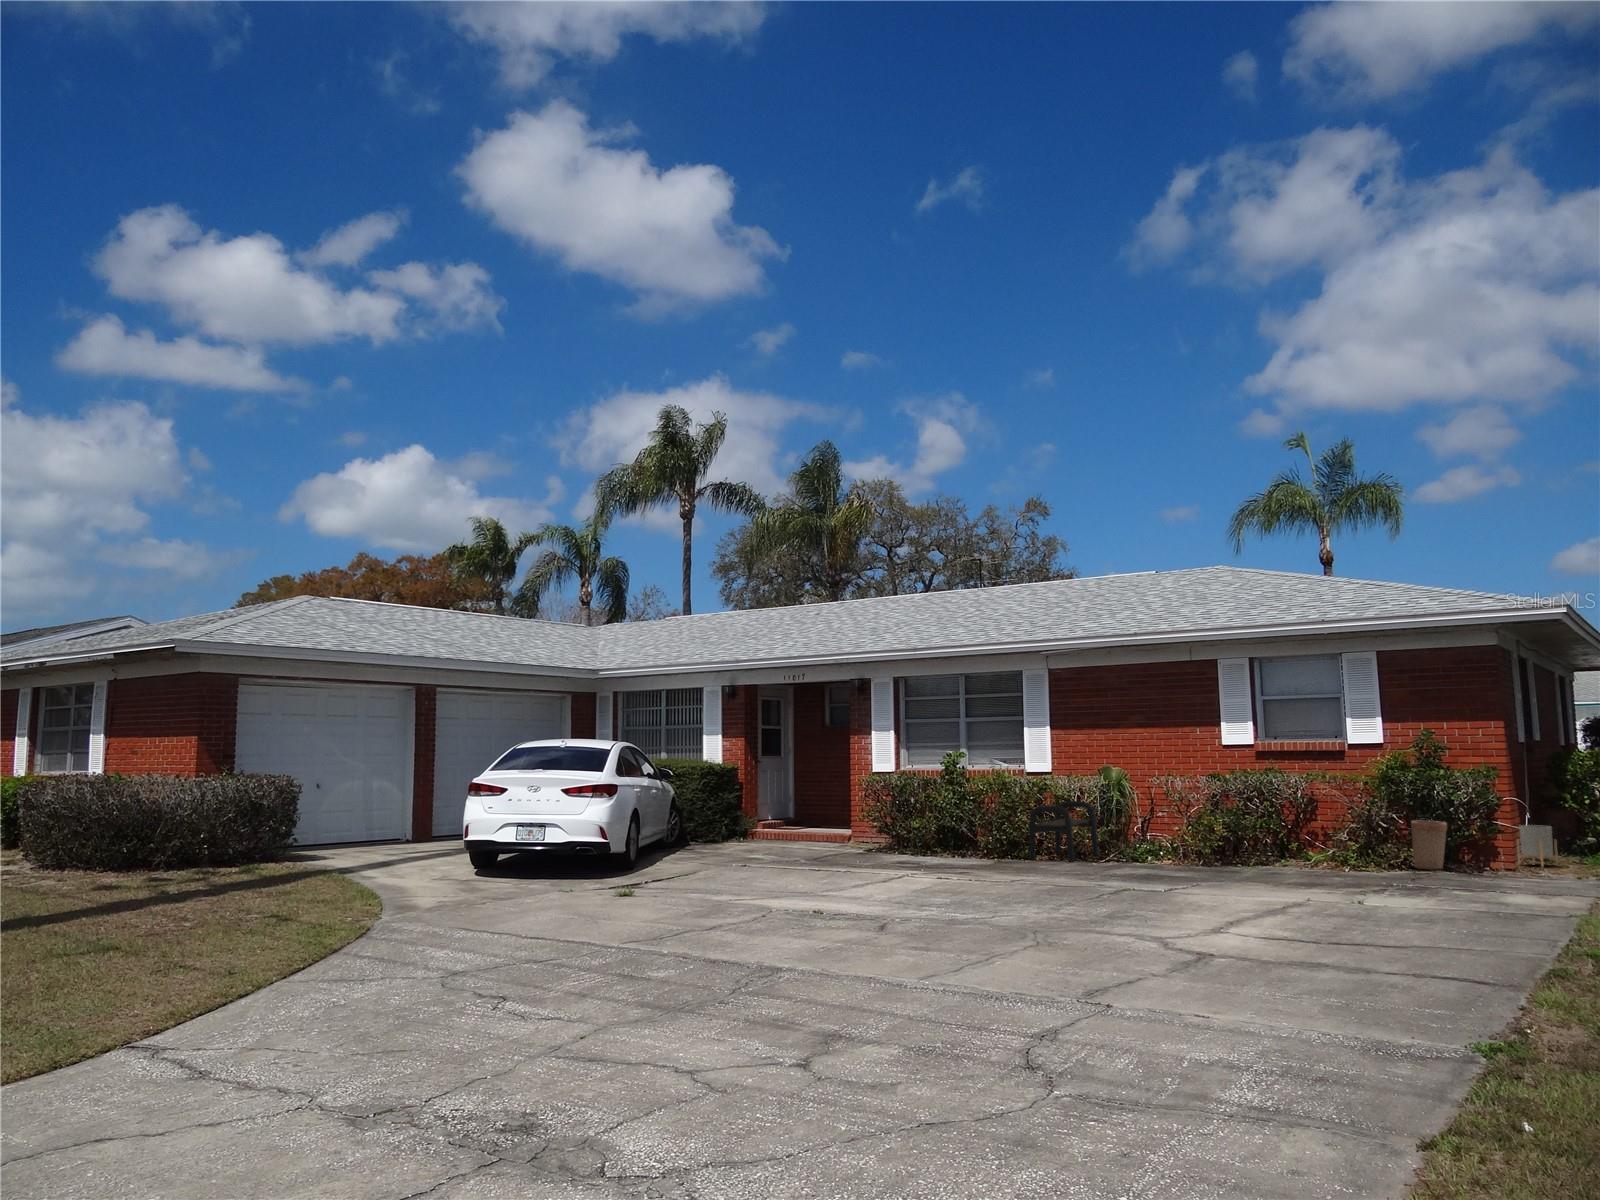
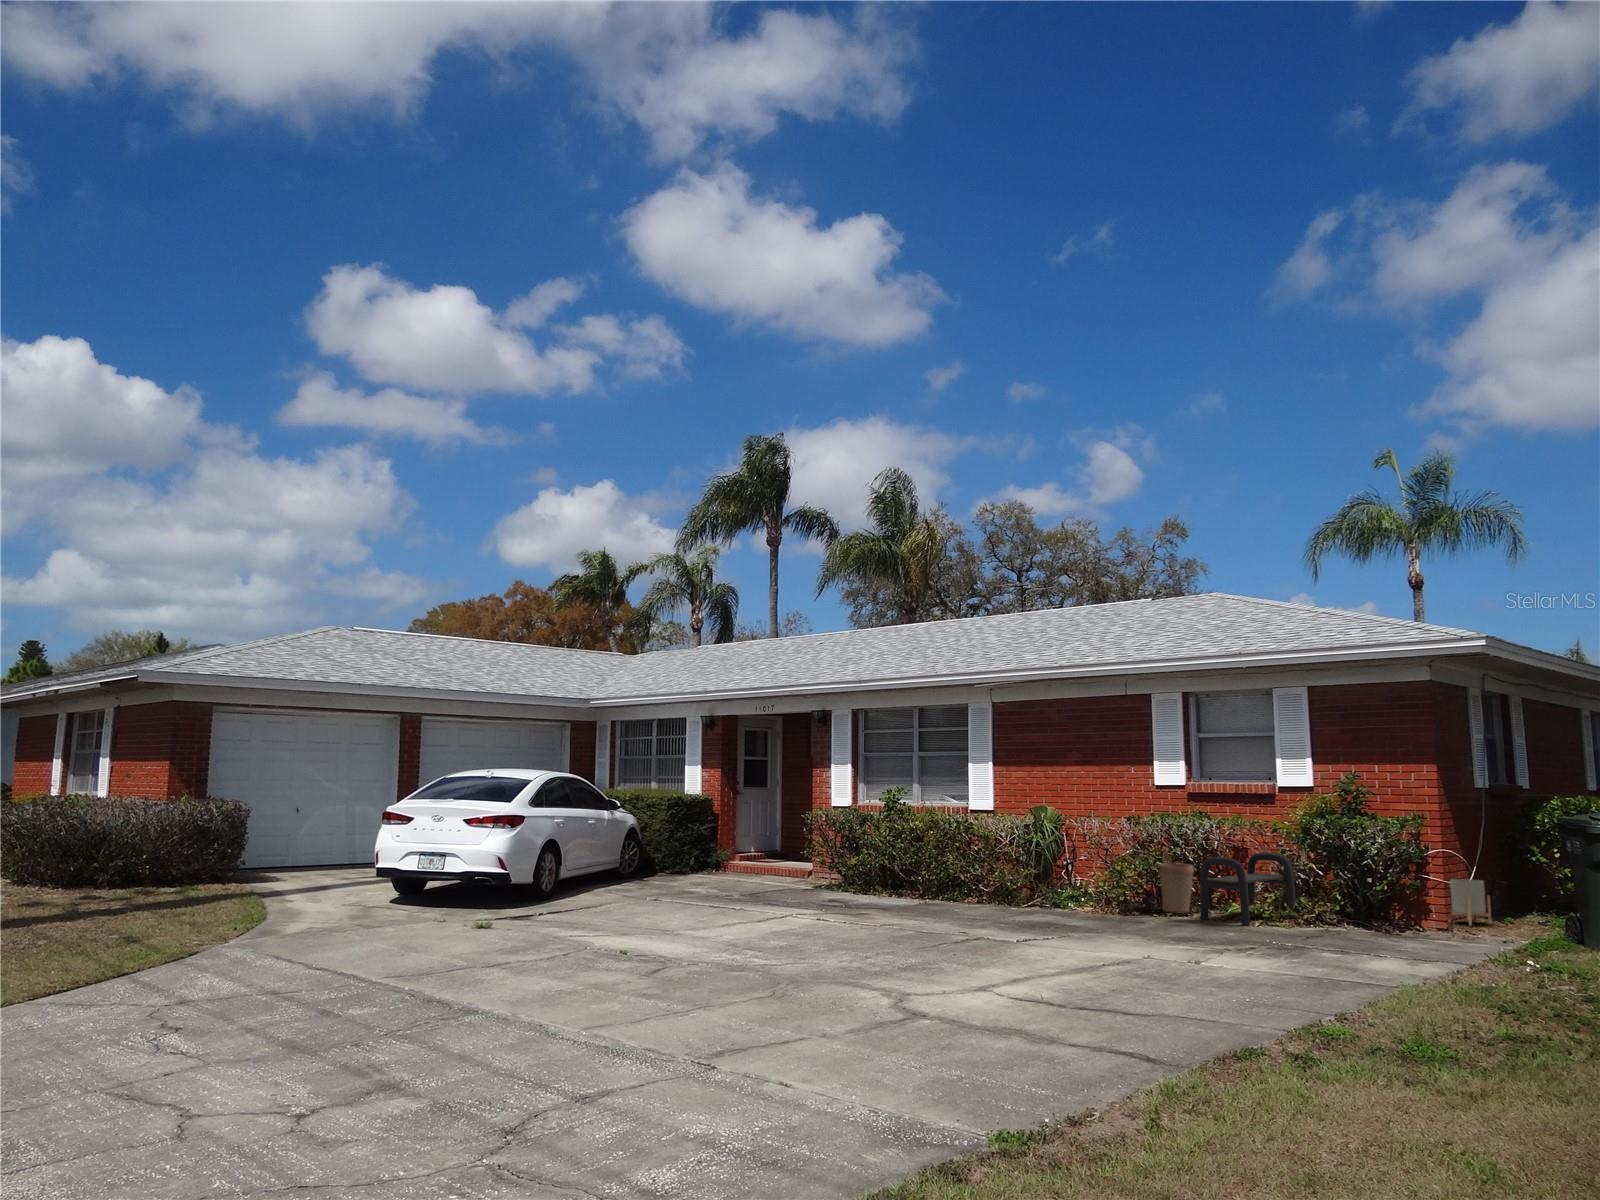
bench: present [1029,801,1099,862] -> present [1200,852,1297,925]
basket: present [1411,821,1447,869] -> present [1160,863,1194,913]

